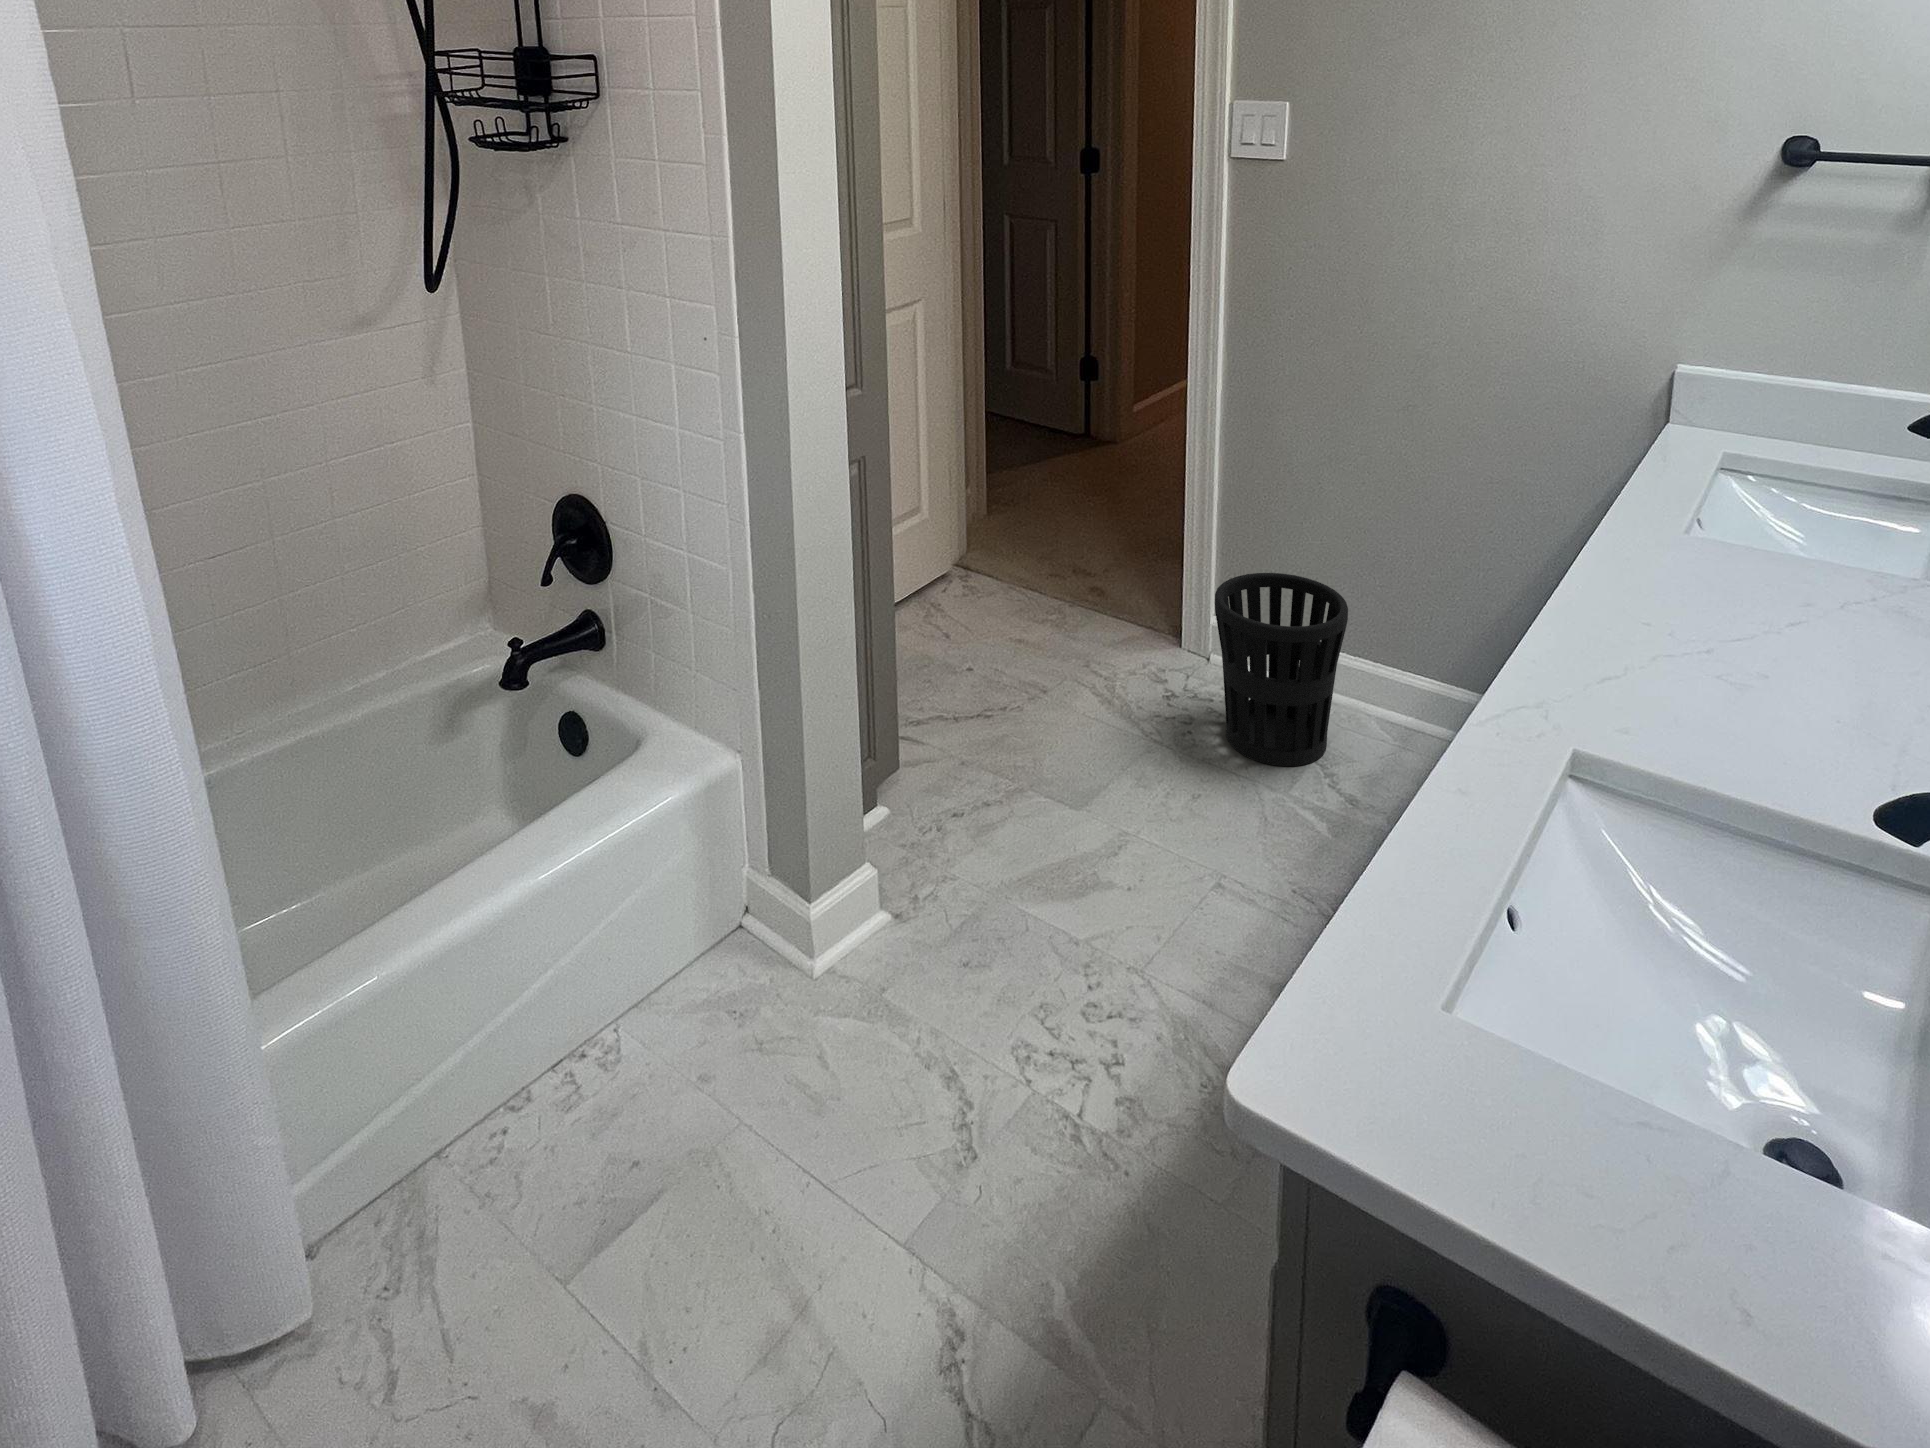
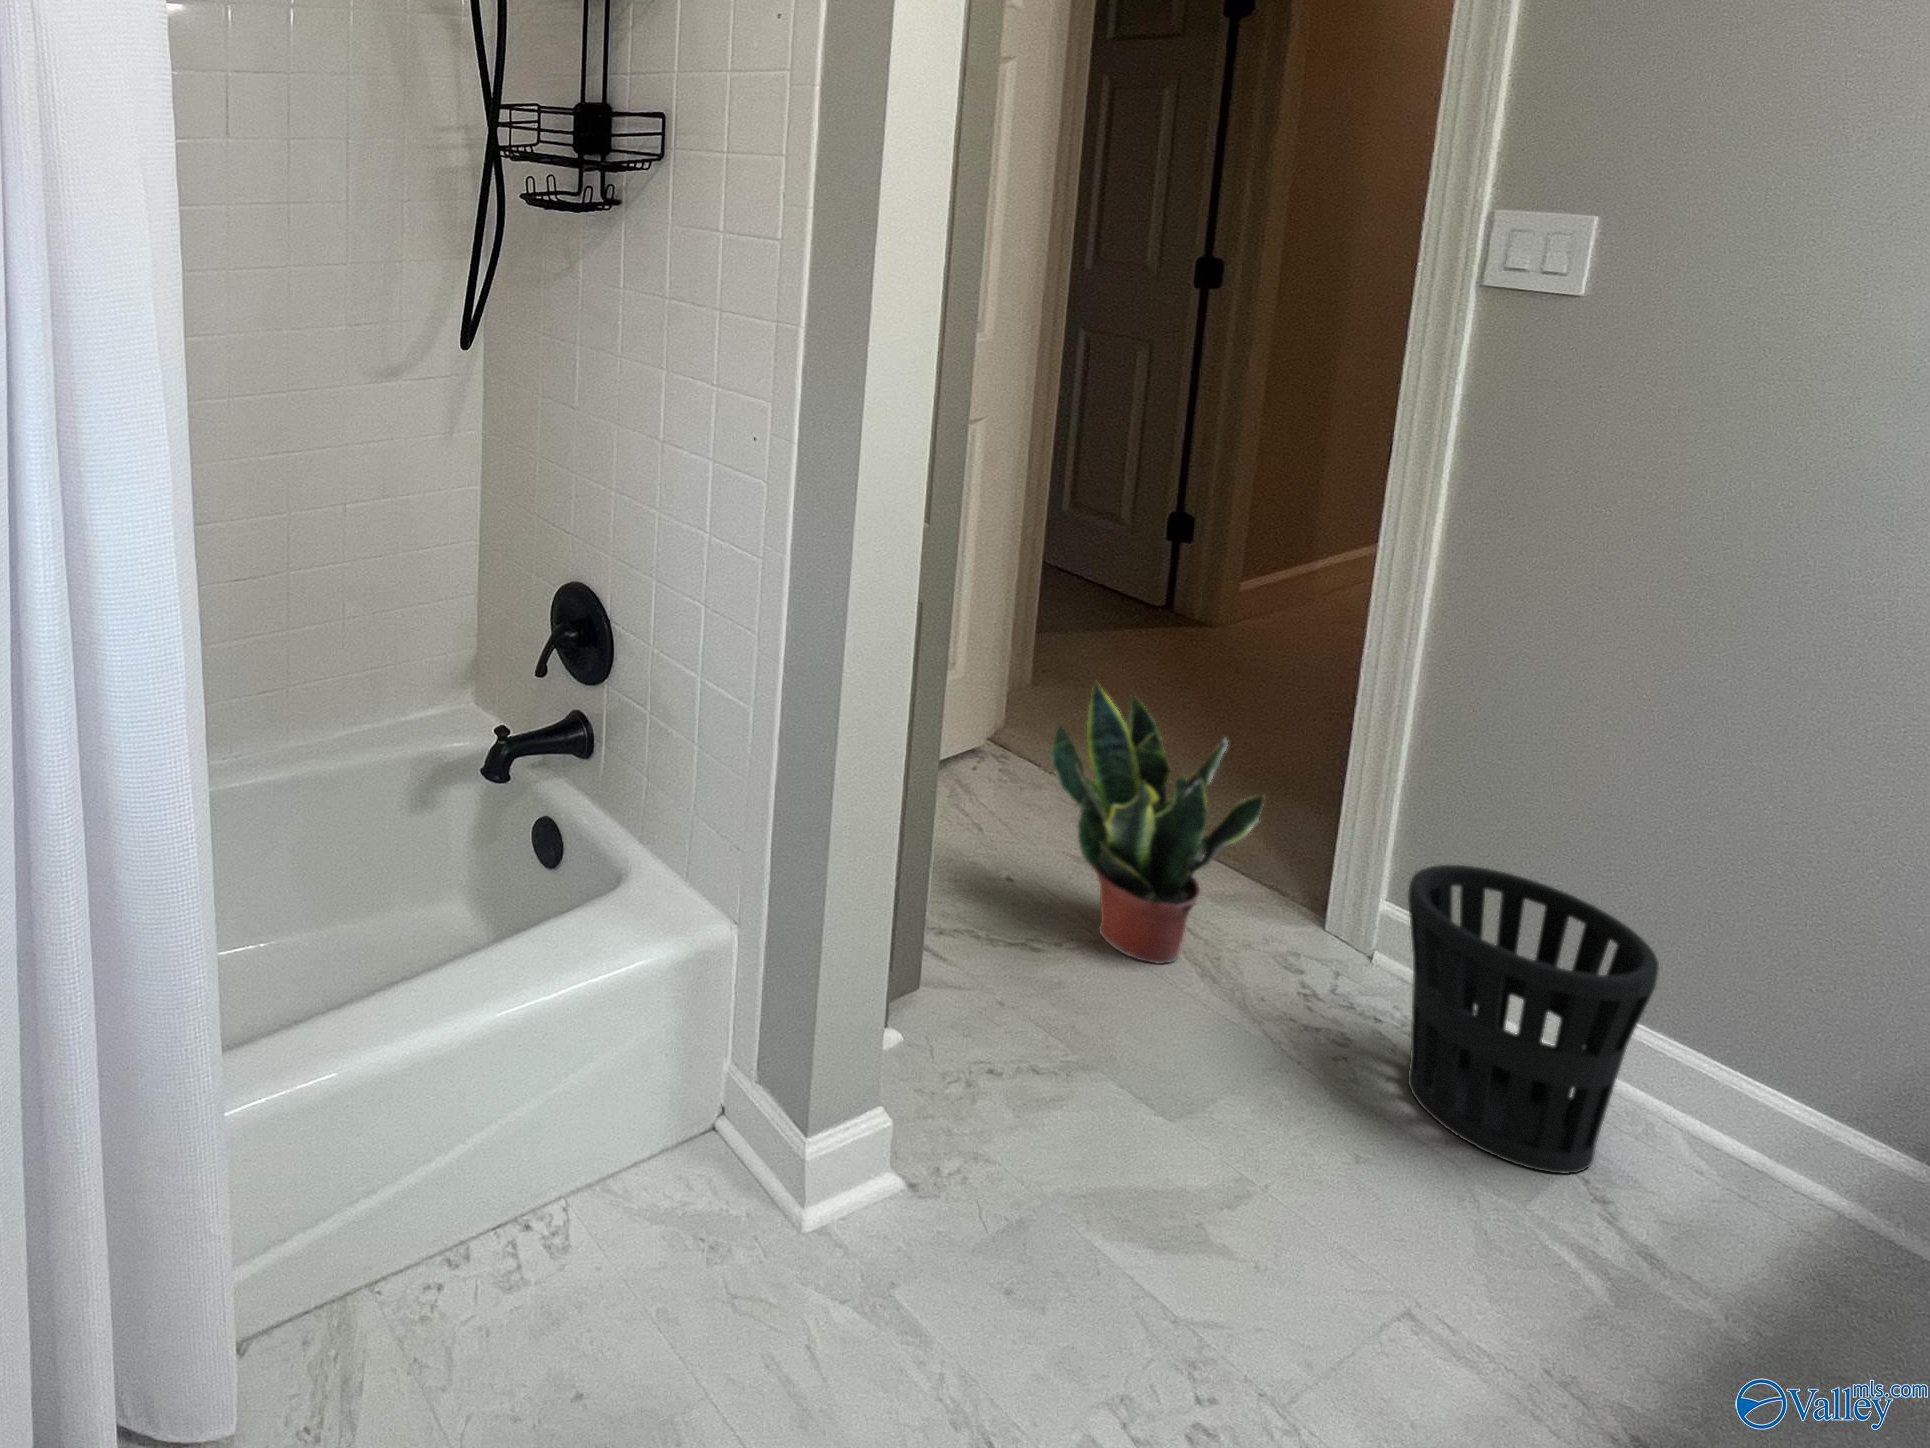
potted plant: none [988,495,1130,701] -> present [1051,682,1264,964]

